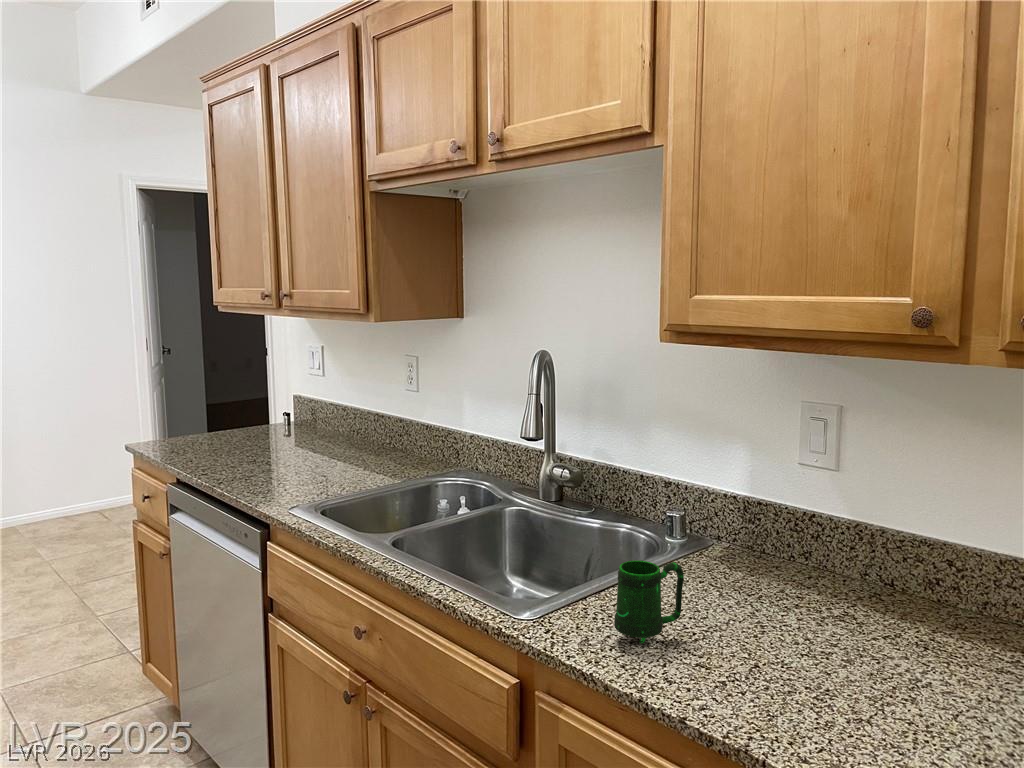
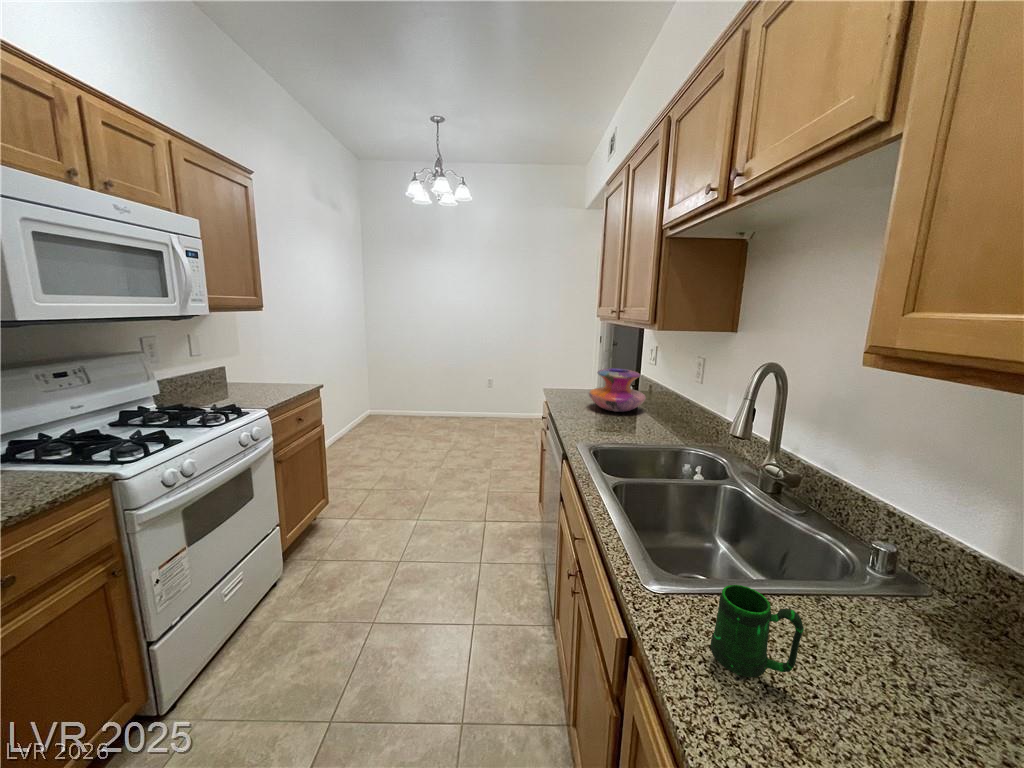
decorative vase: none [250,387,342,455] -> present [589,368,646,412]

